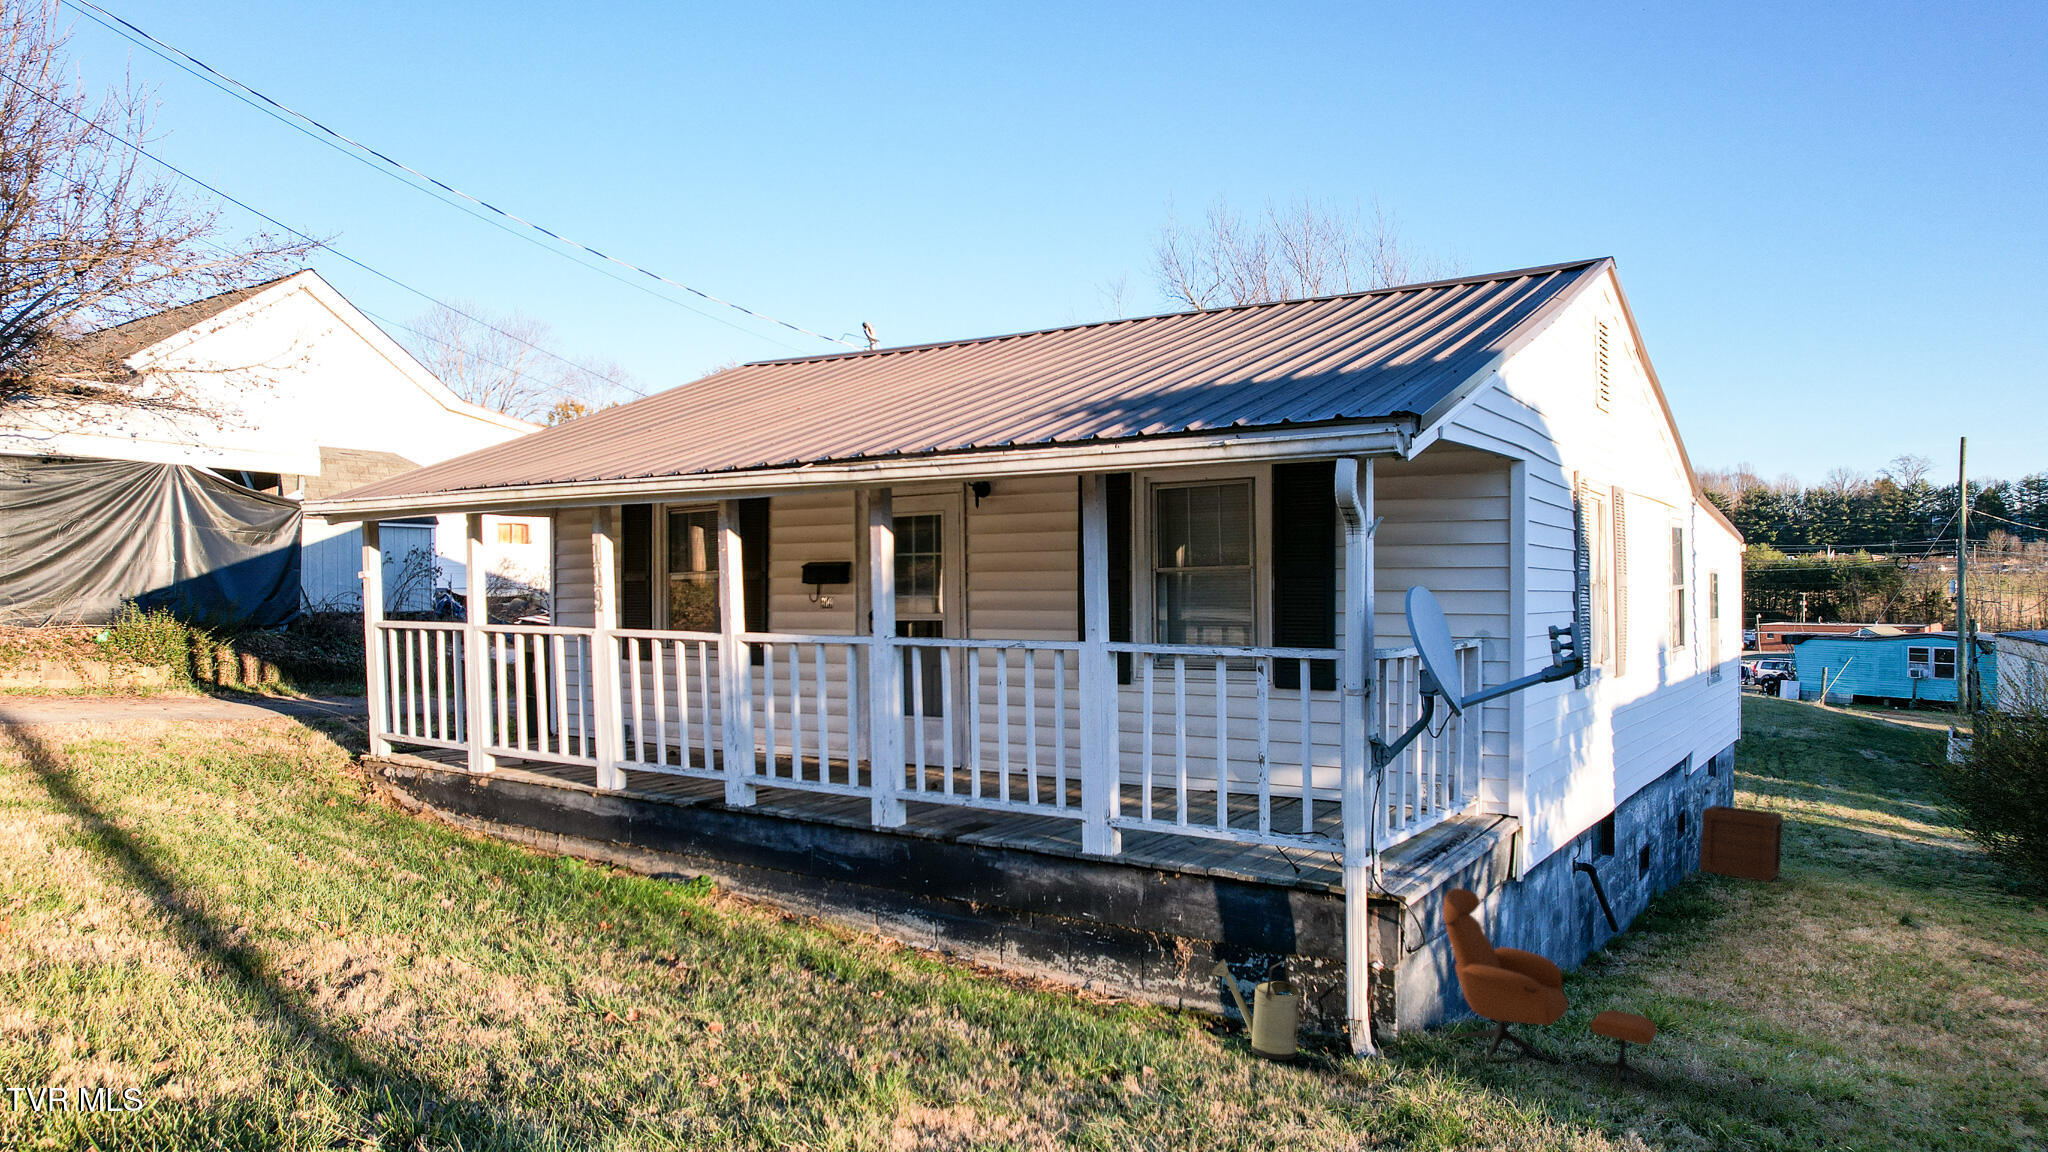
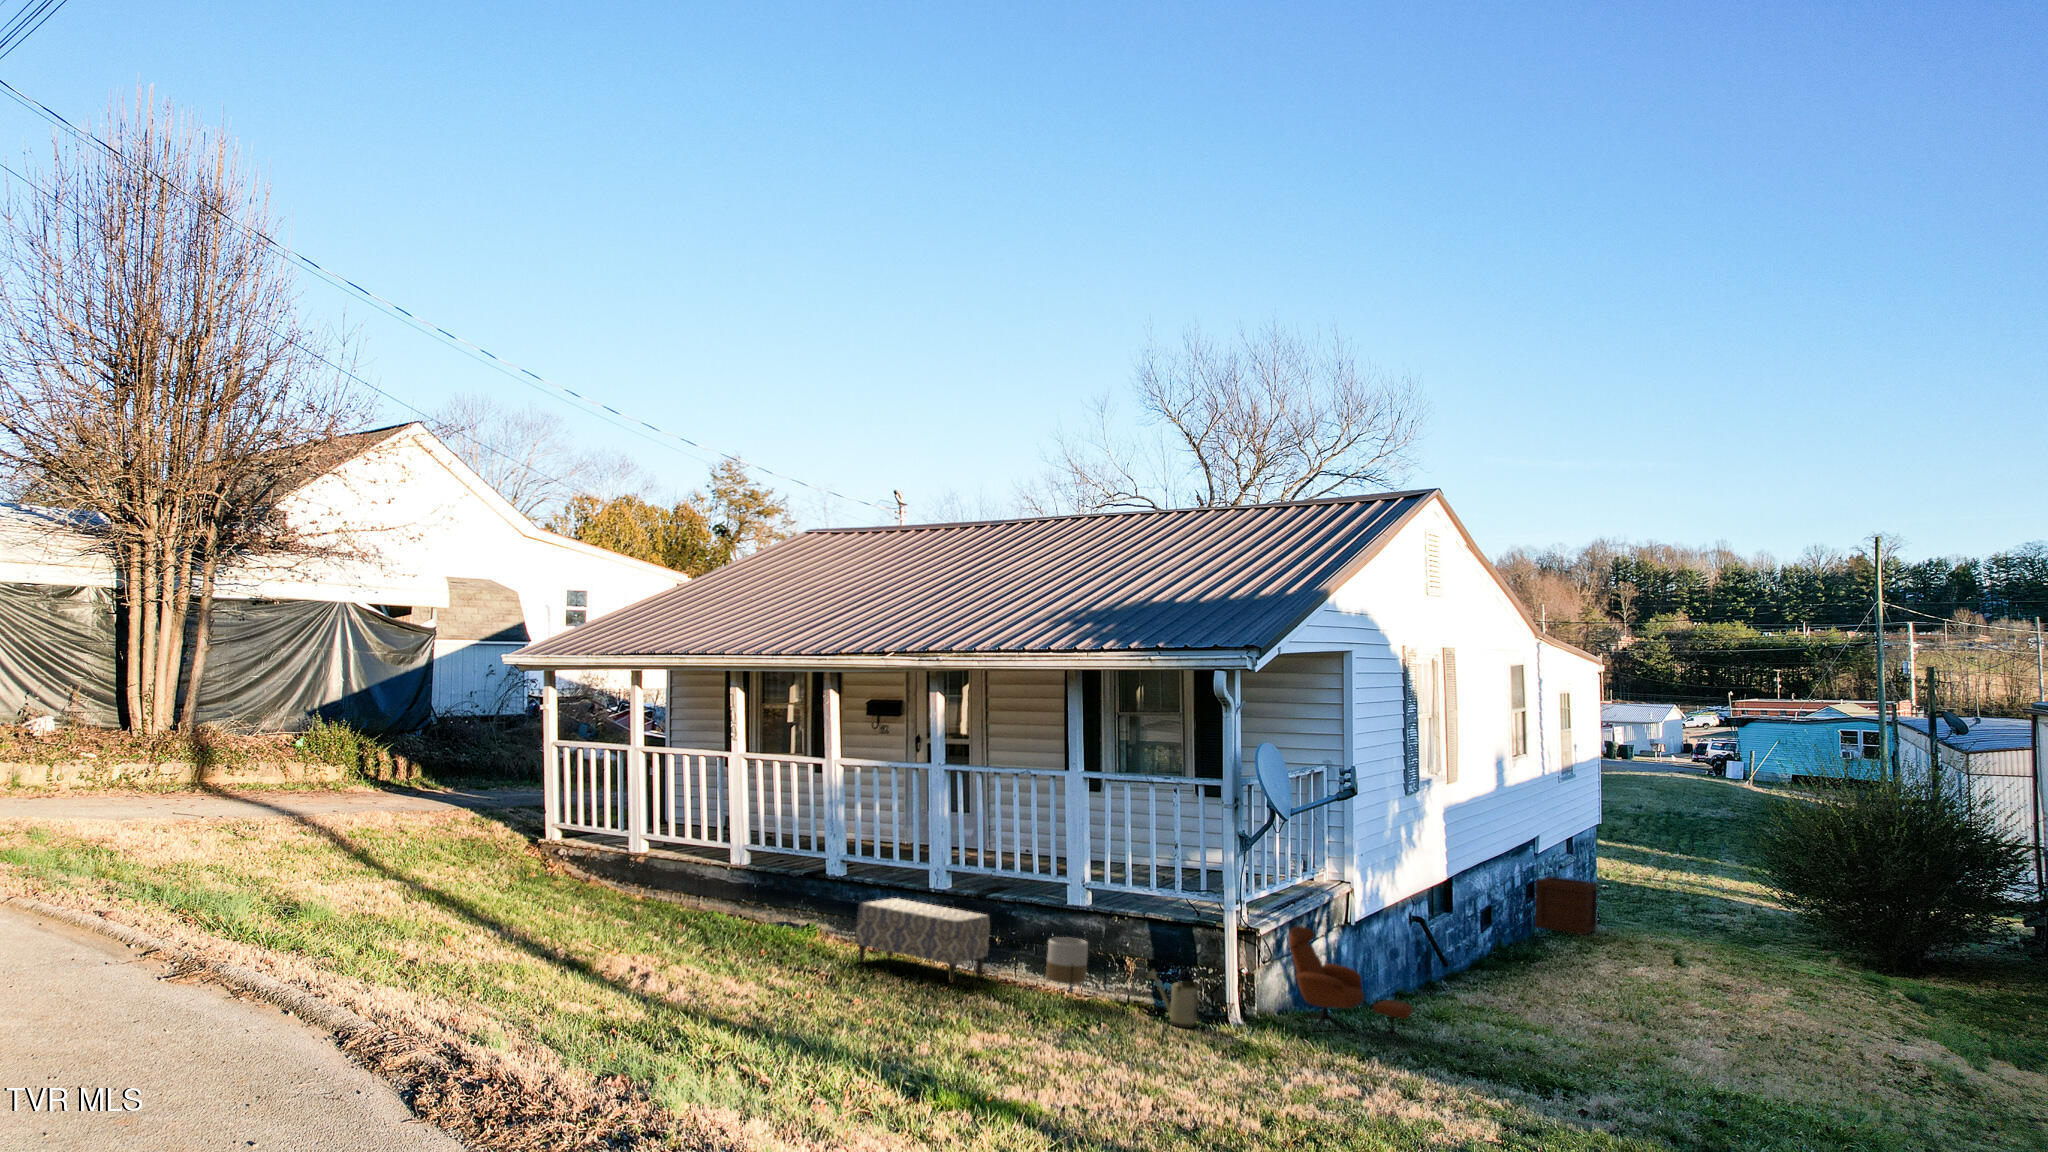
bench: none [755,840,962,975] -> present [855,898,990,983]
planter: none [1044,905,1115,1015] -> present [1045,937,1088,1004]

